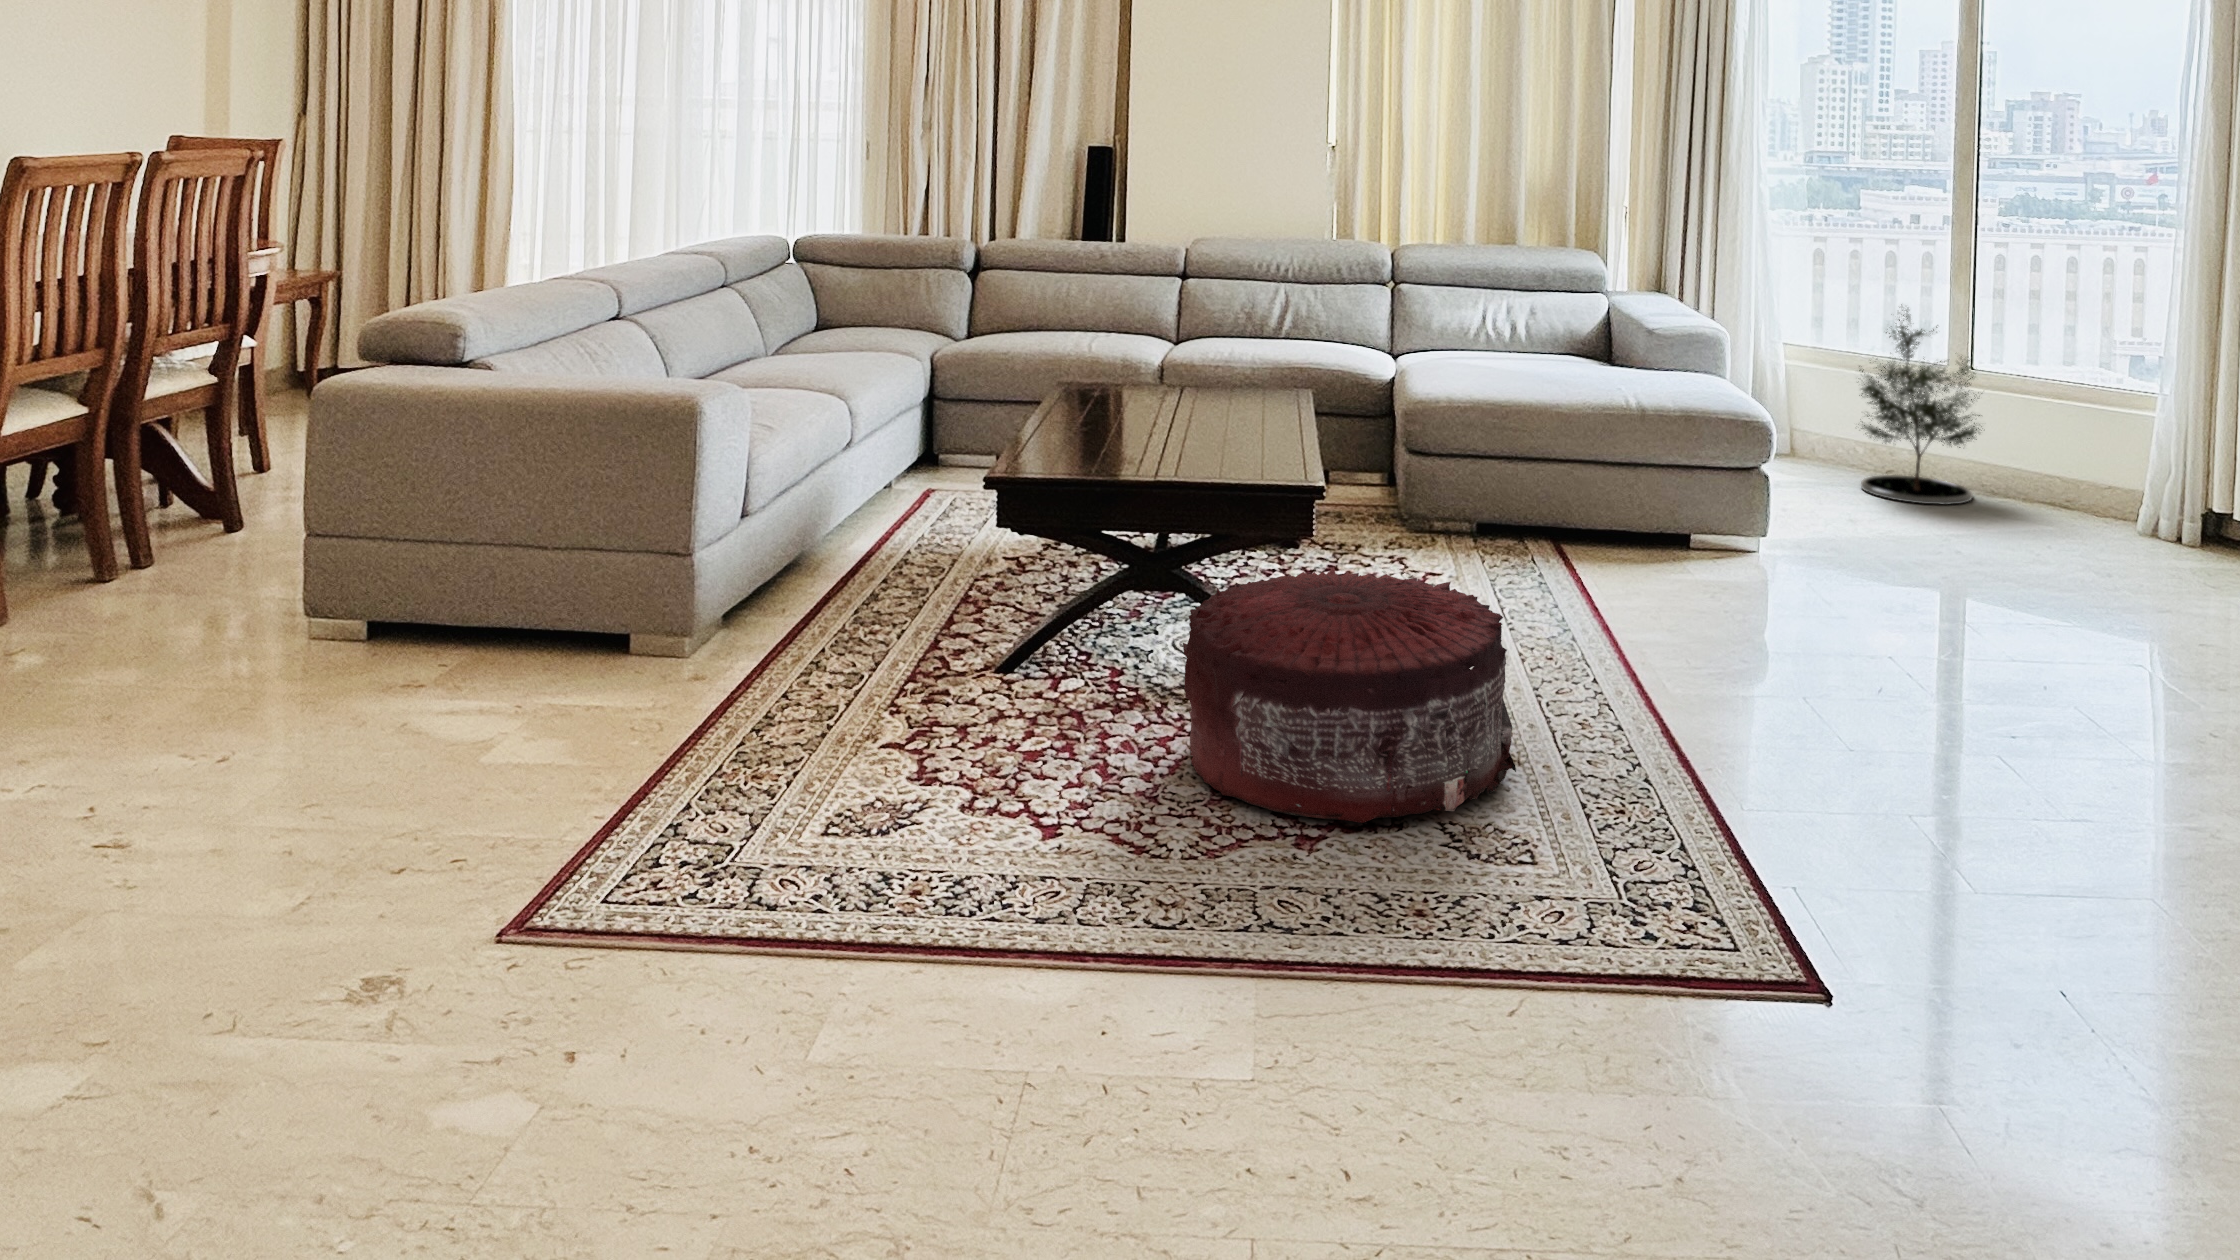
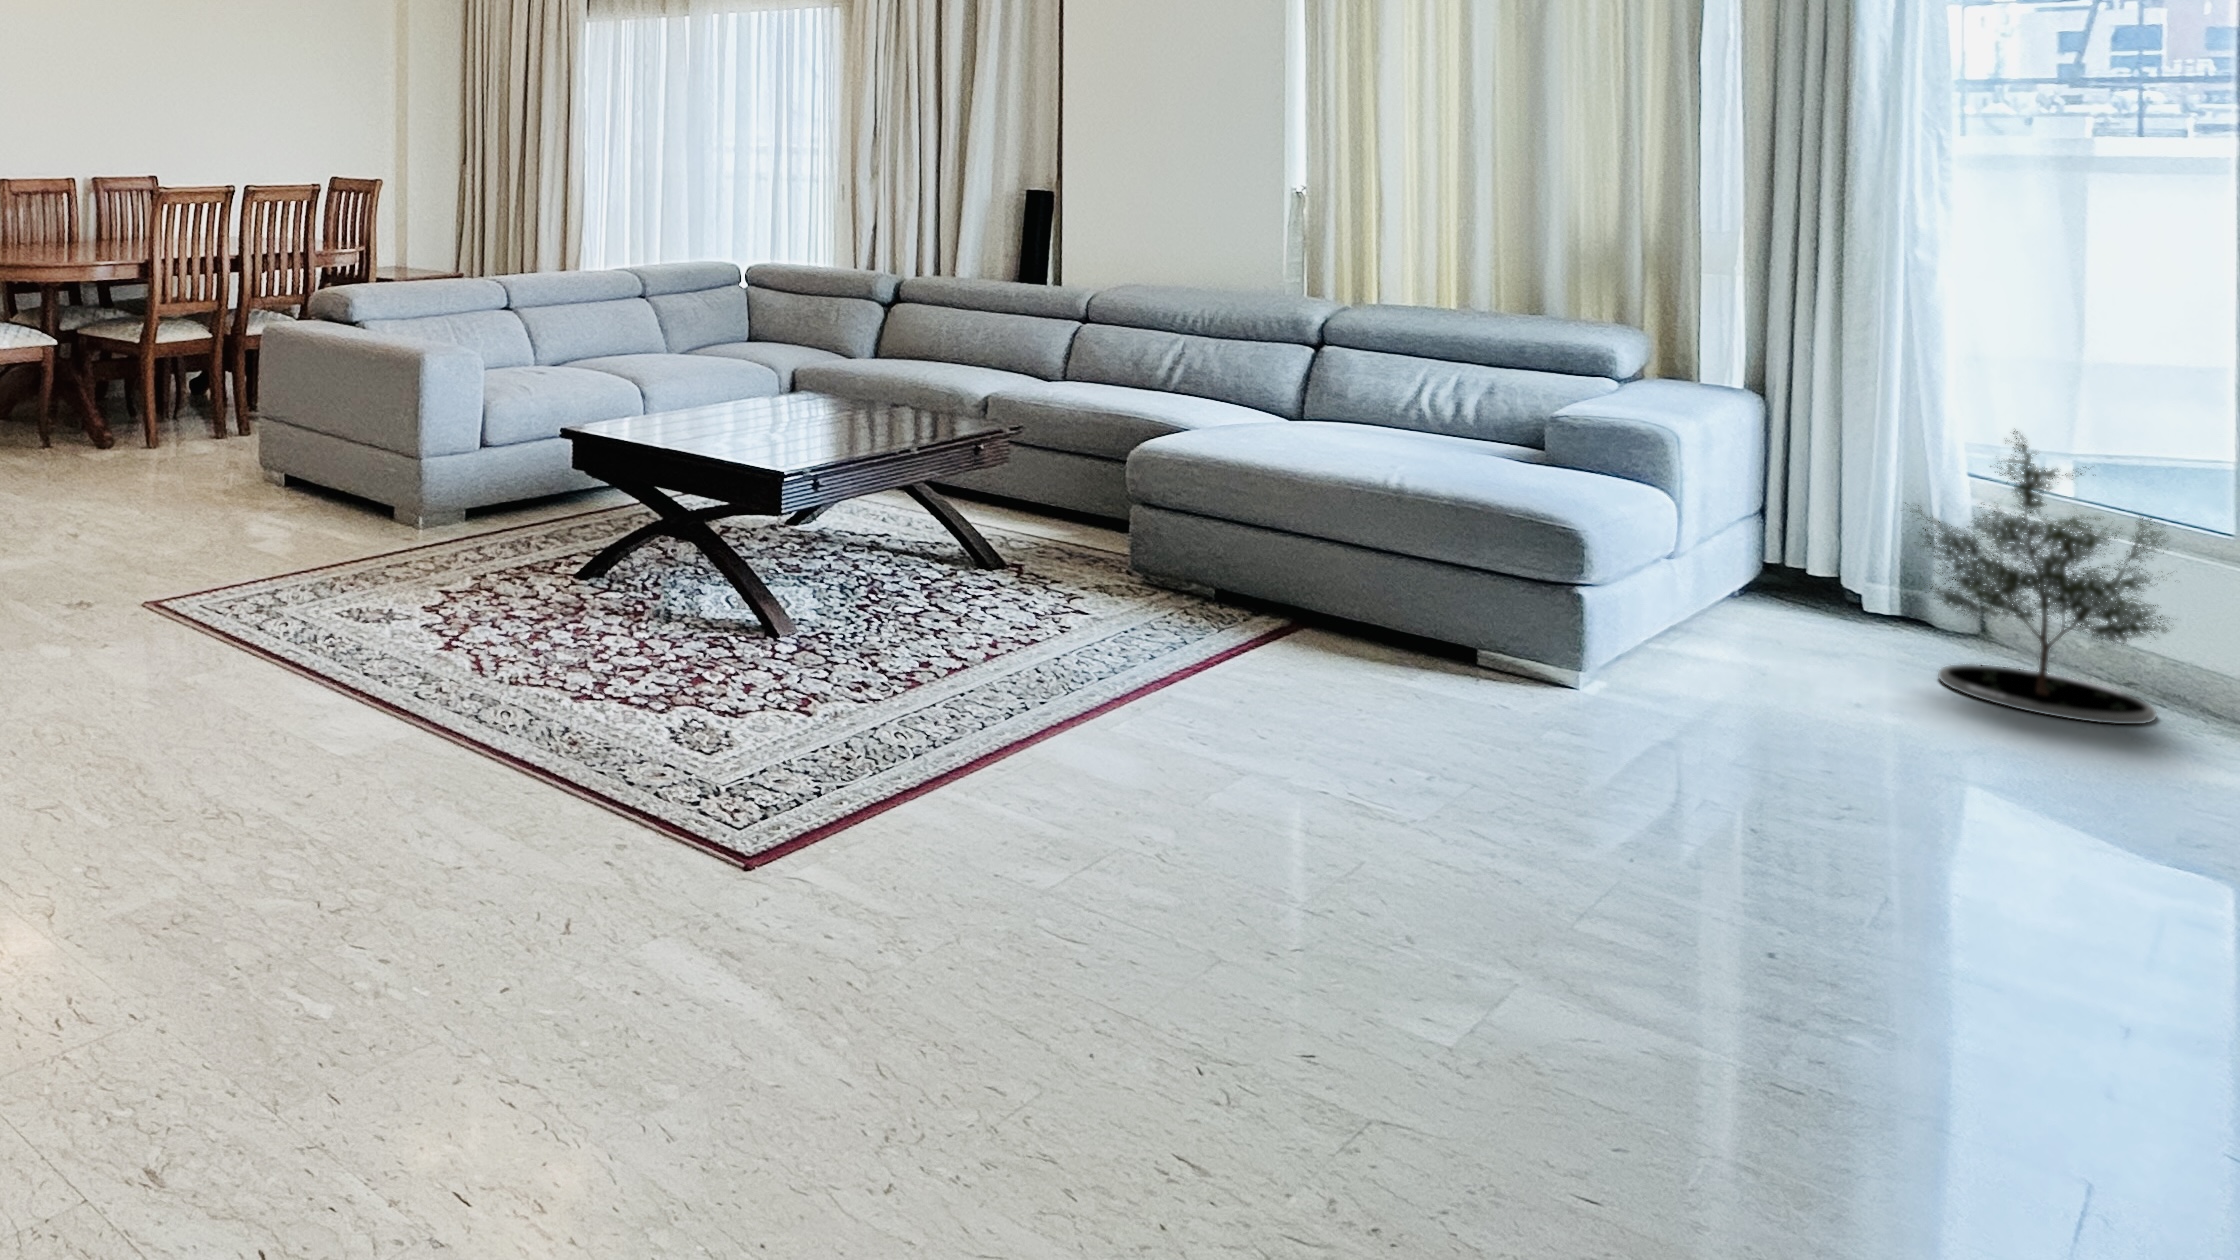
pouf: present [1183,567,1516,823] -> none [562,530,822,724]

